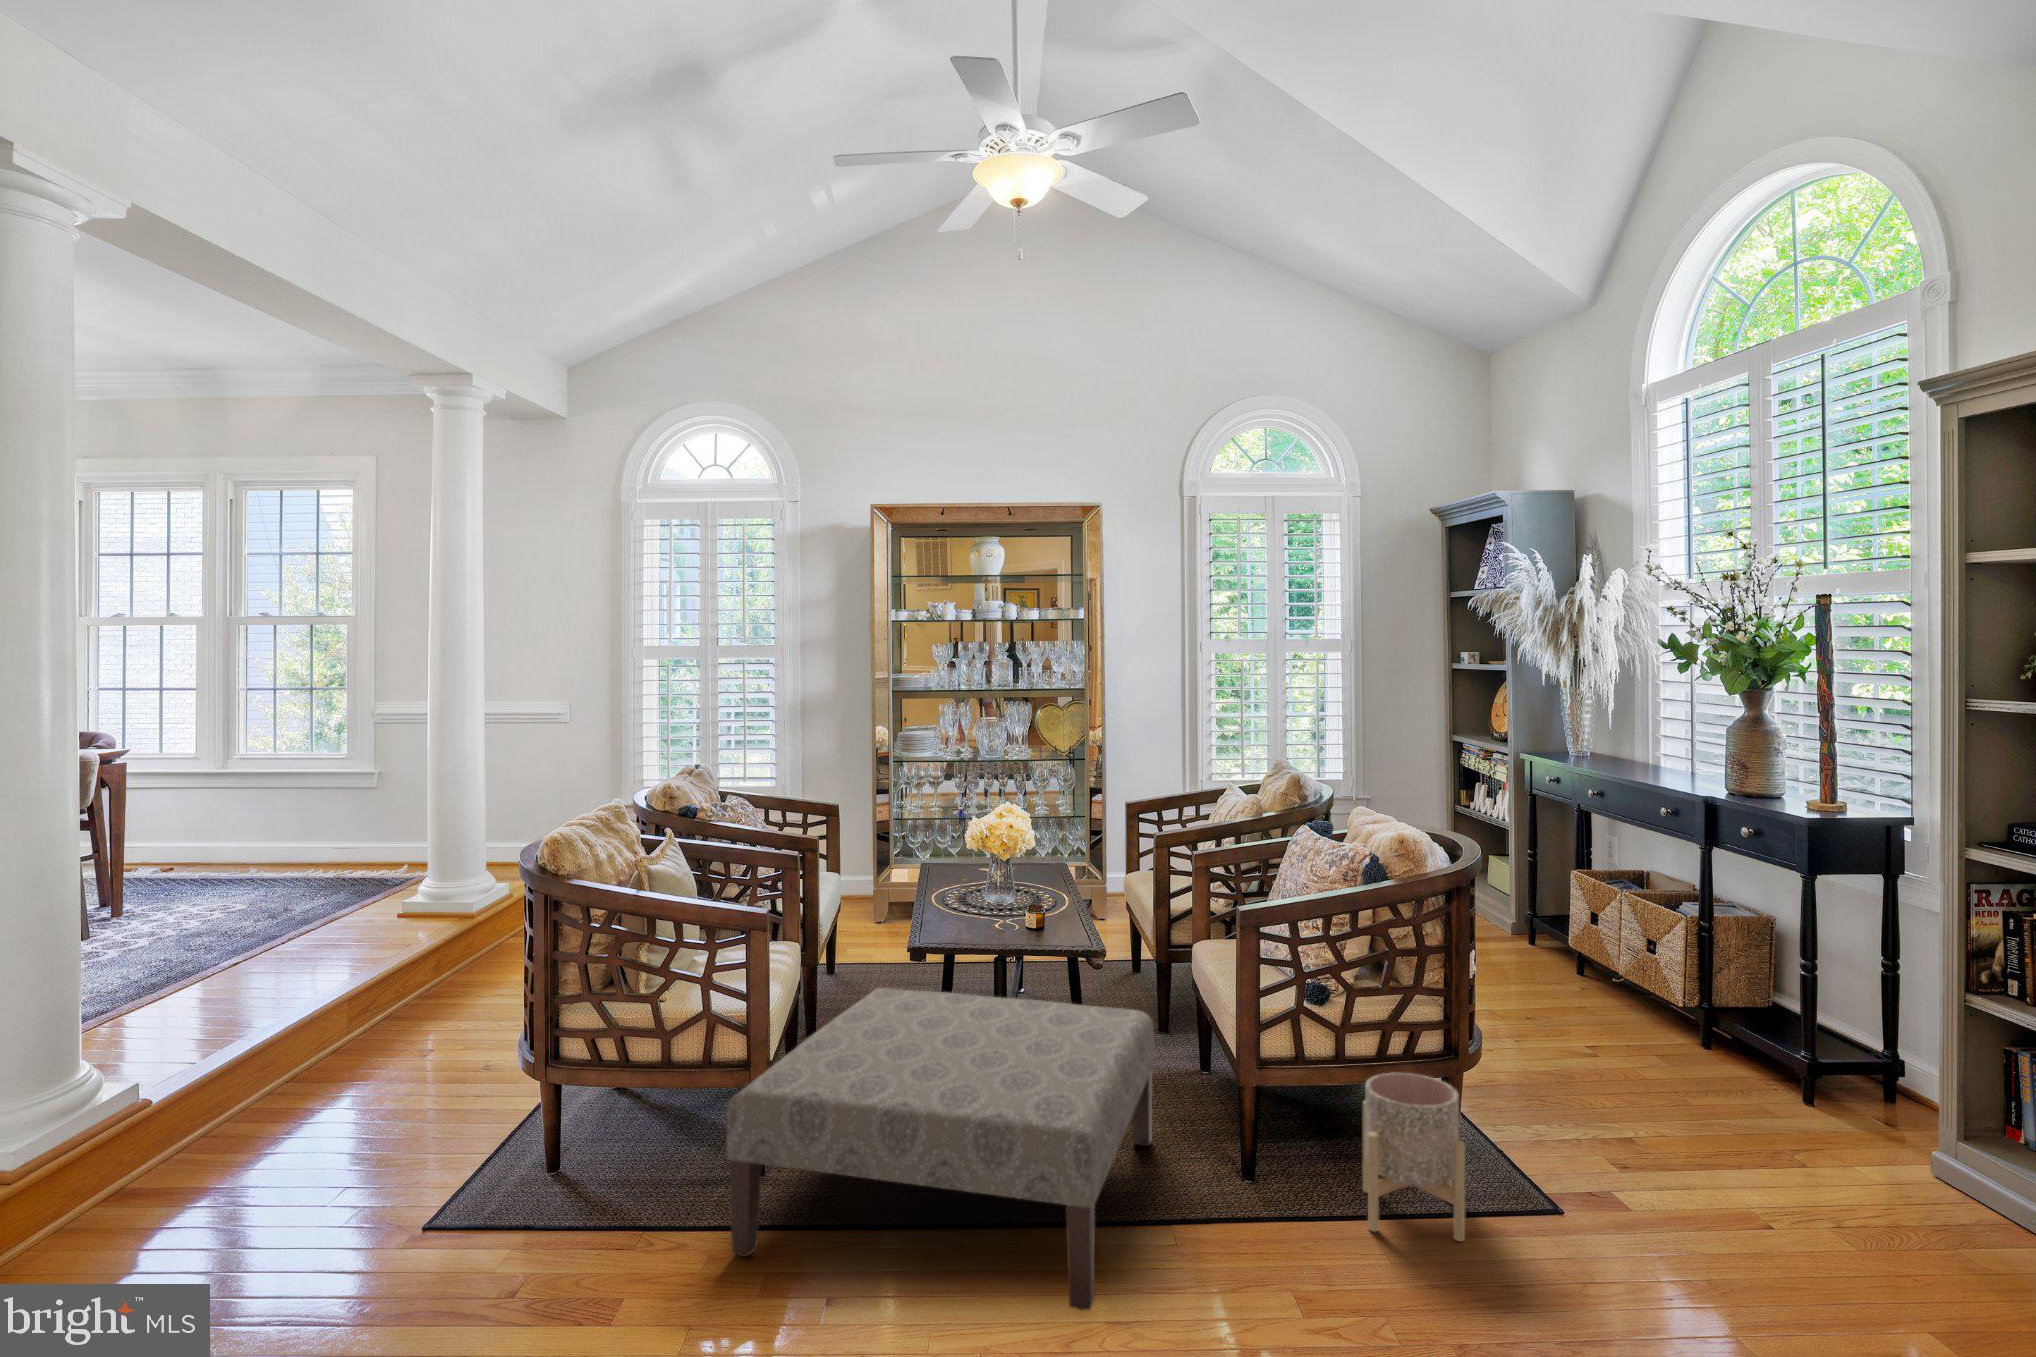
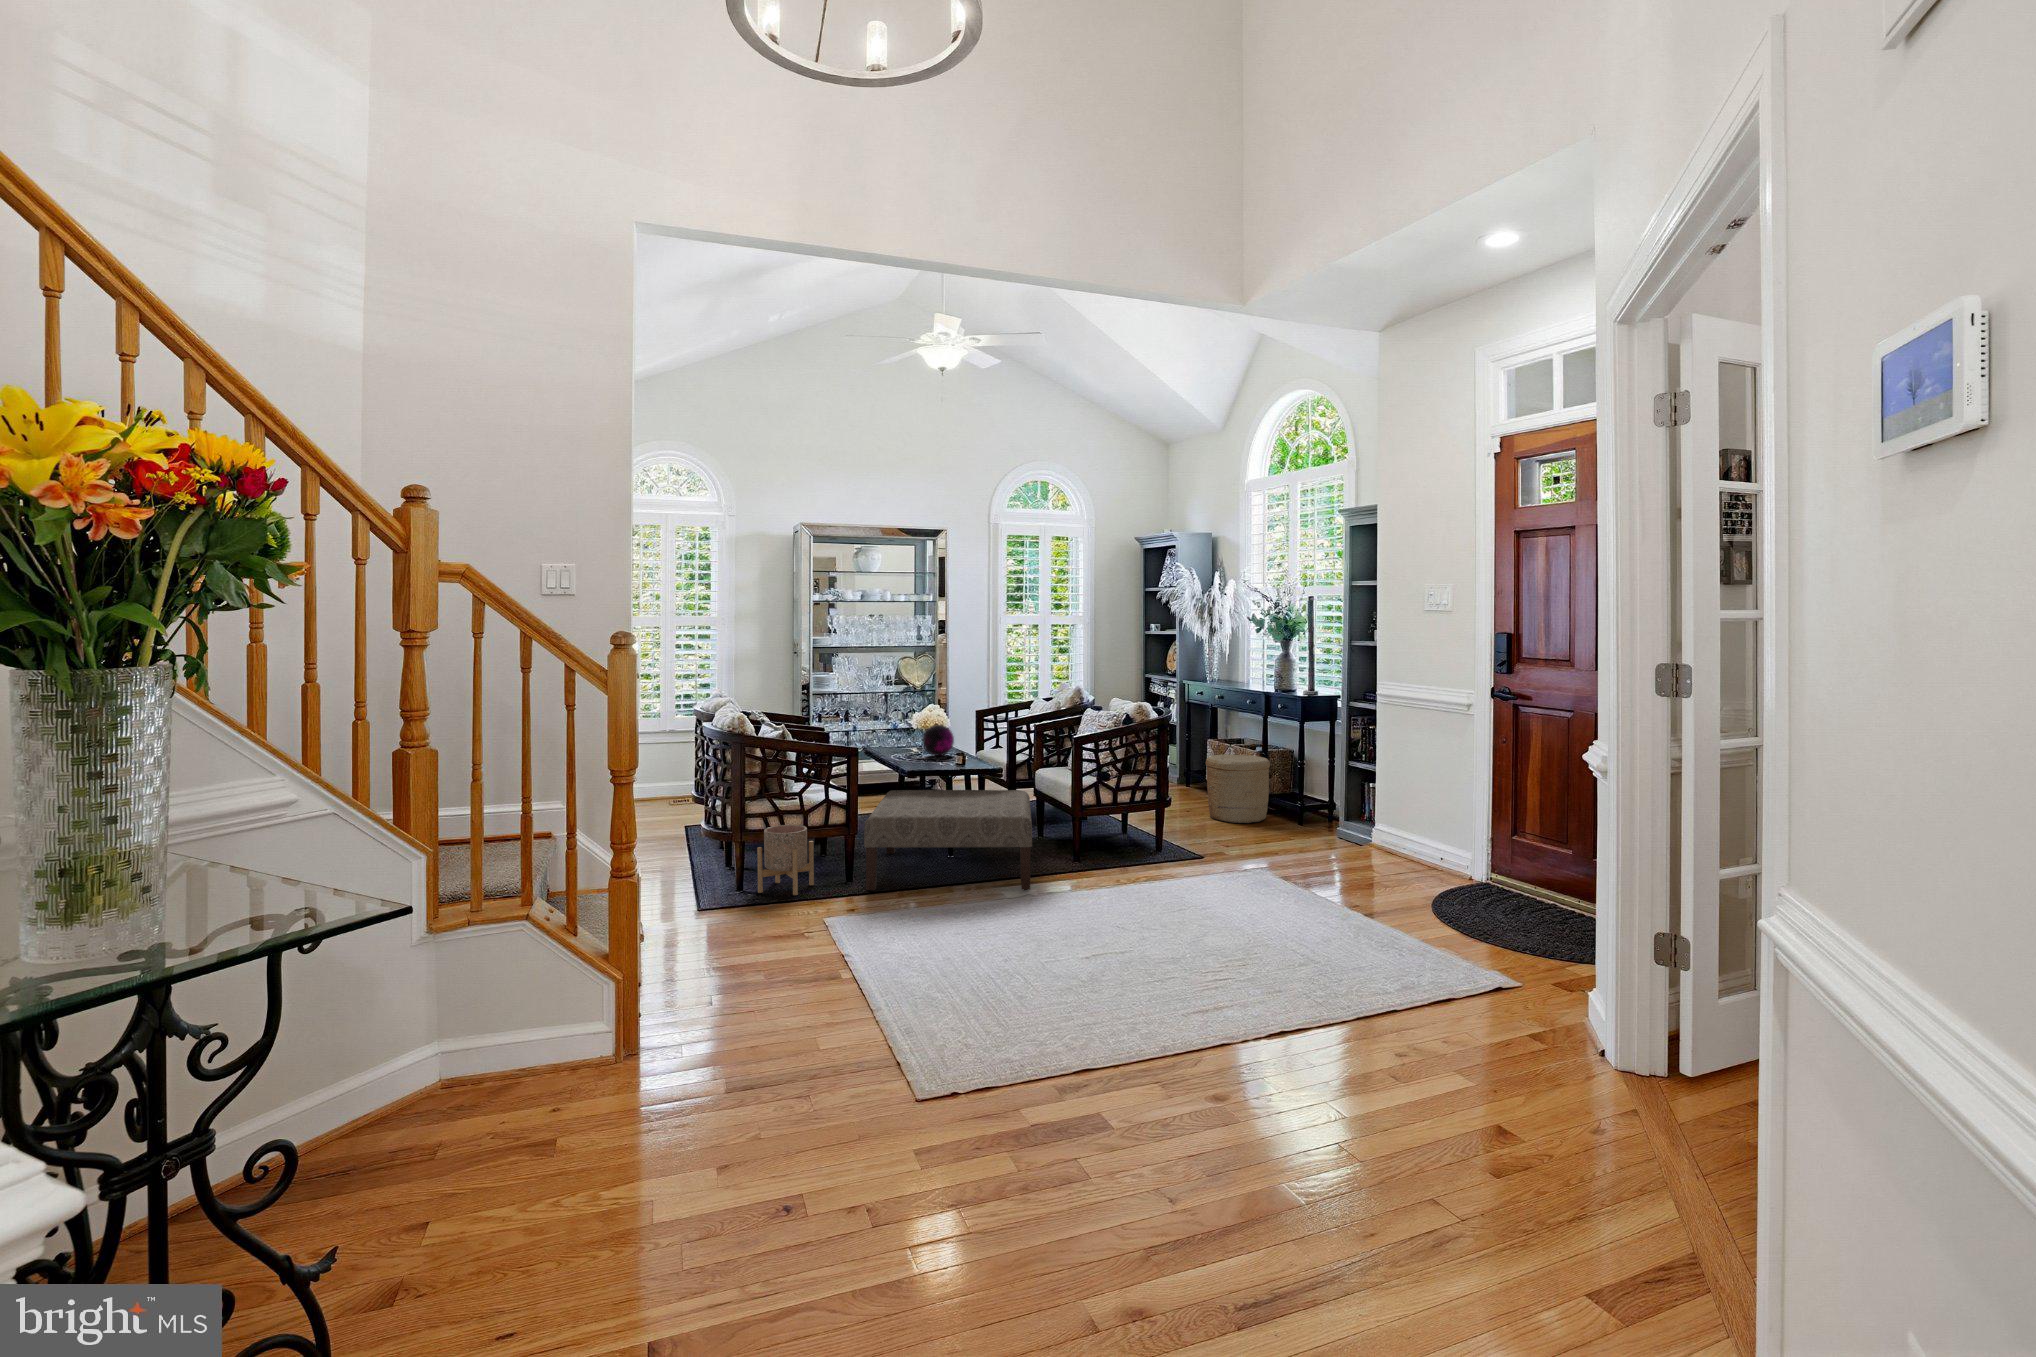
decorative orb: none [956,854,1018,917] -> present [922,724,954,756]
woven basket: none [1565,919,1717,1080] -> present [1206,754,1270,823]
planter: present [1363,1073,1465,1241] -> present [757,825,814,895]

